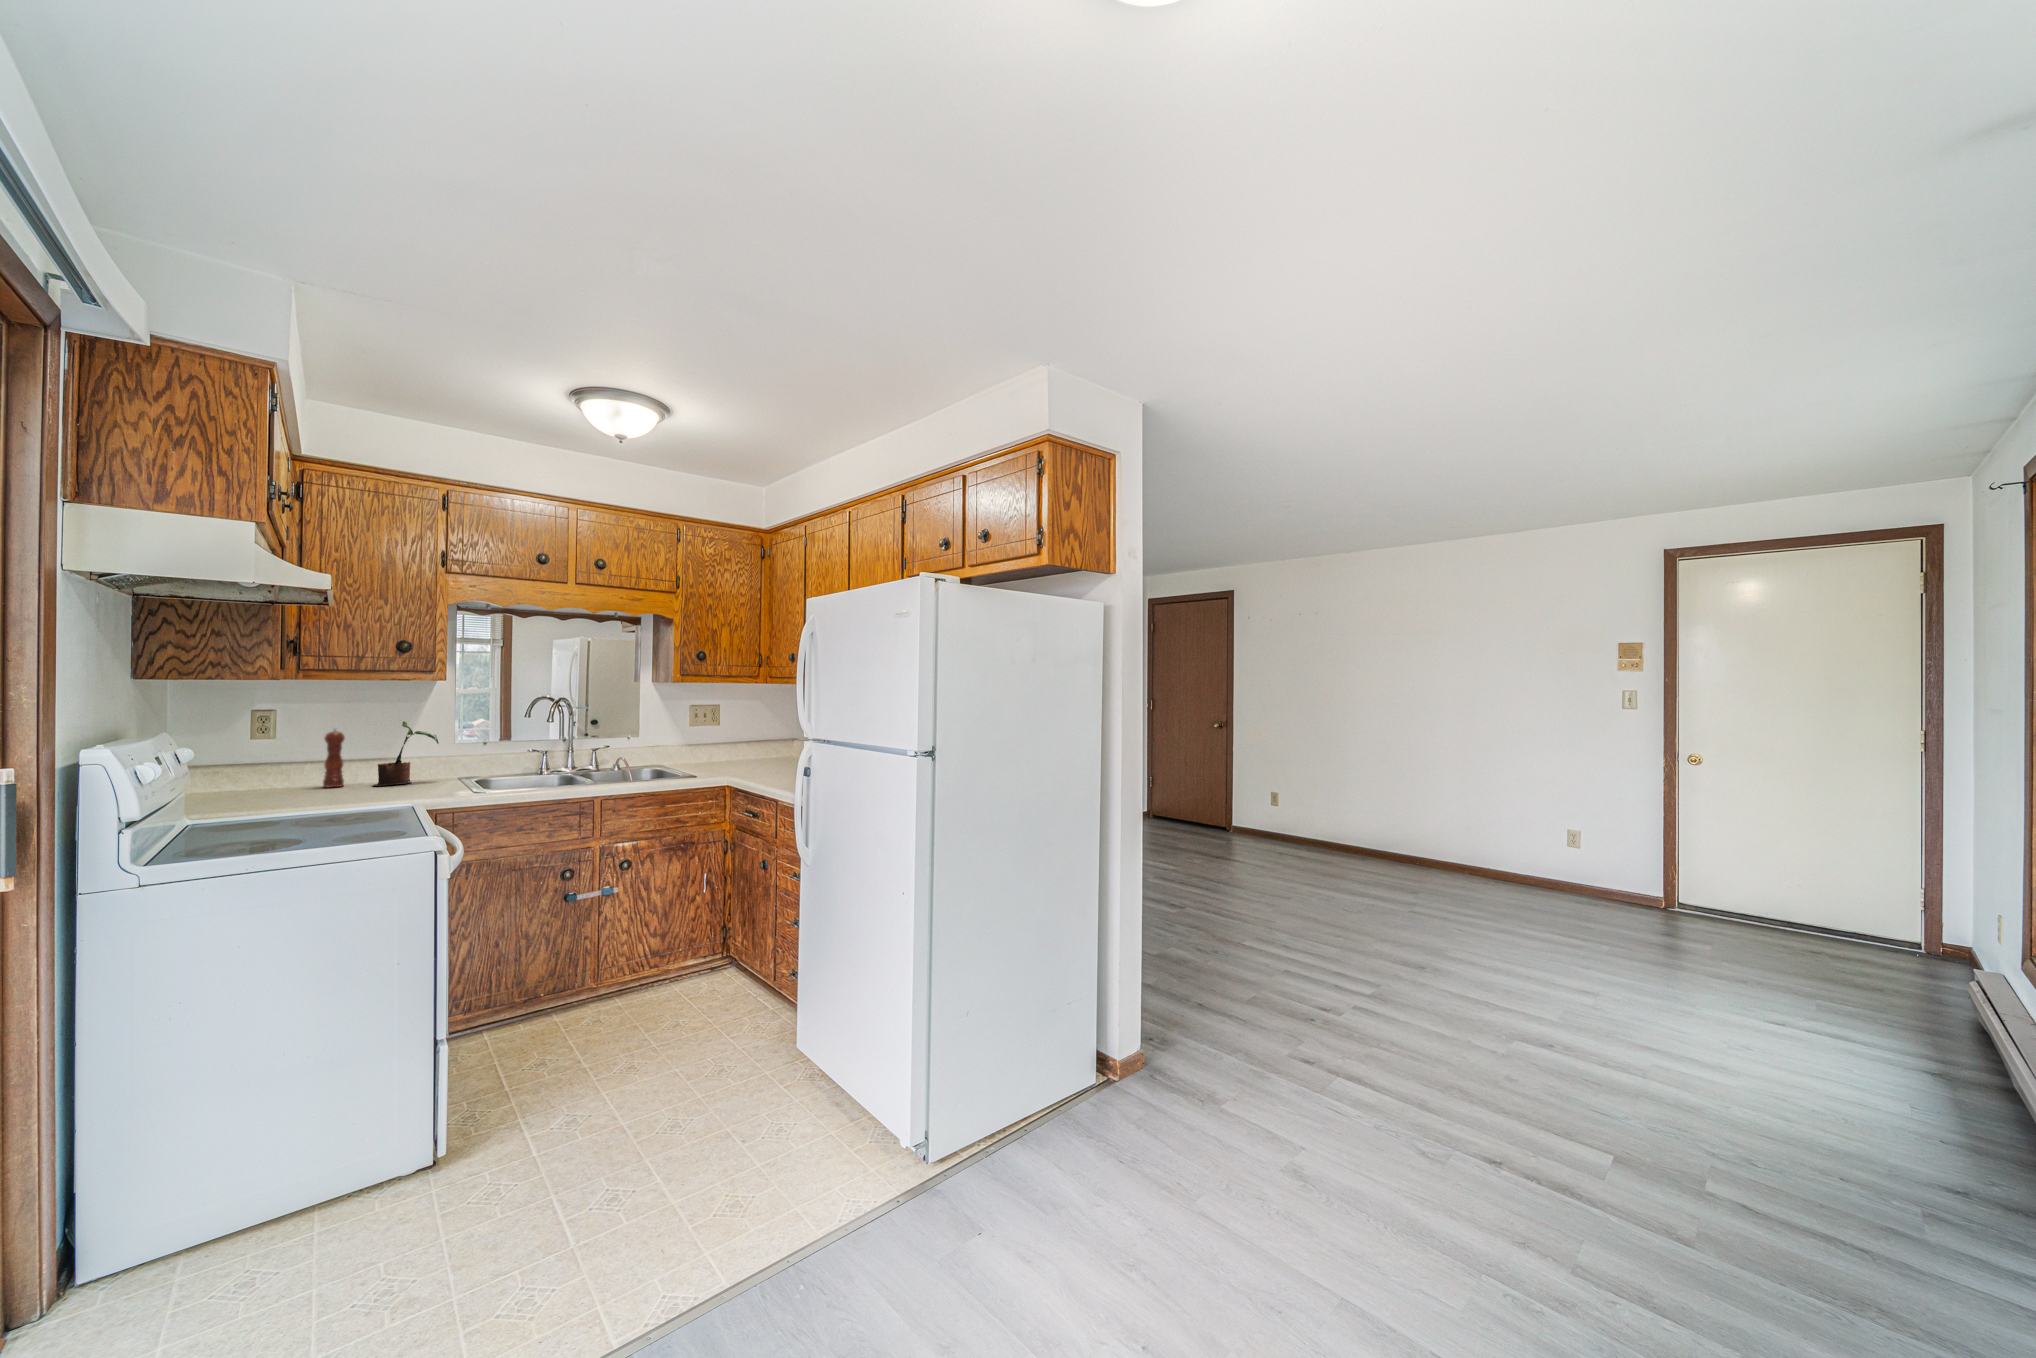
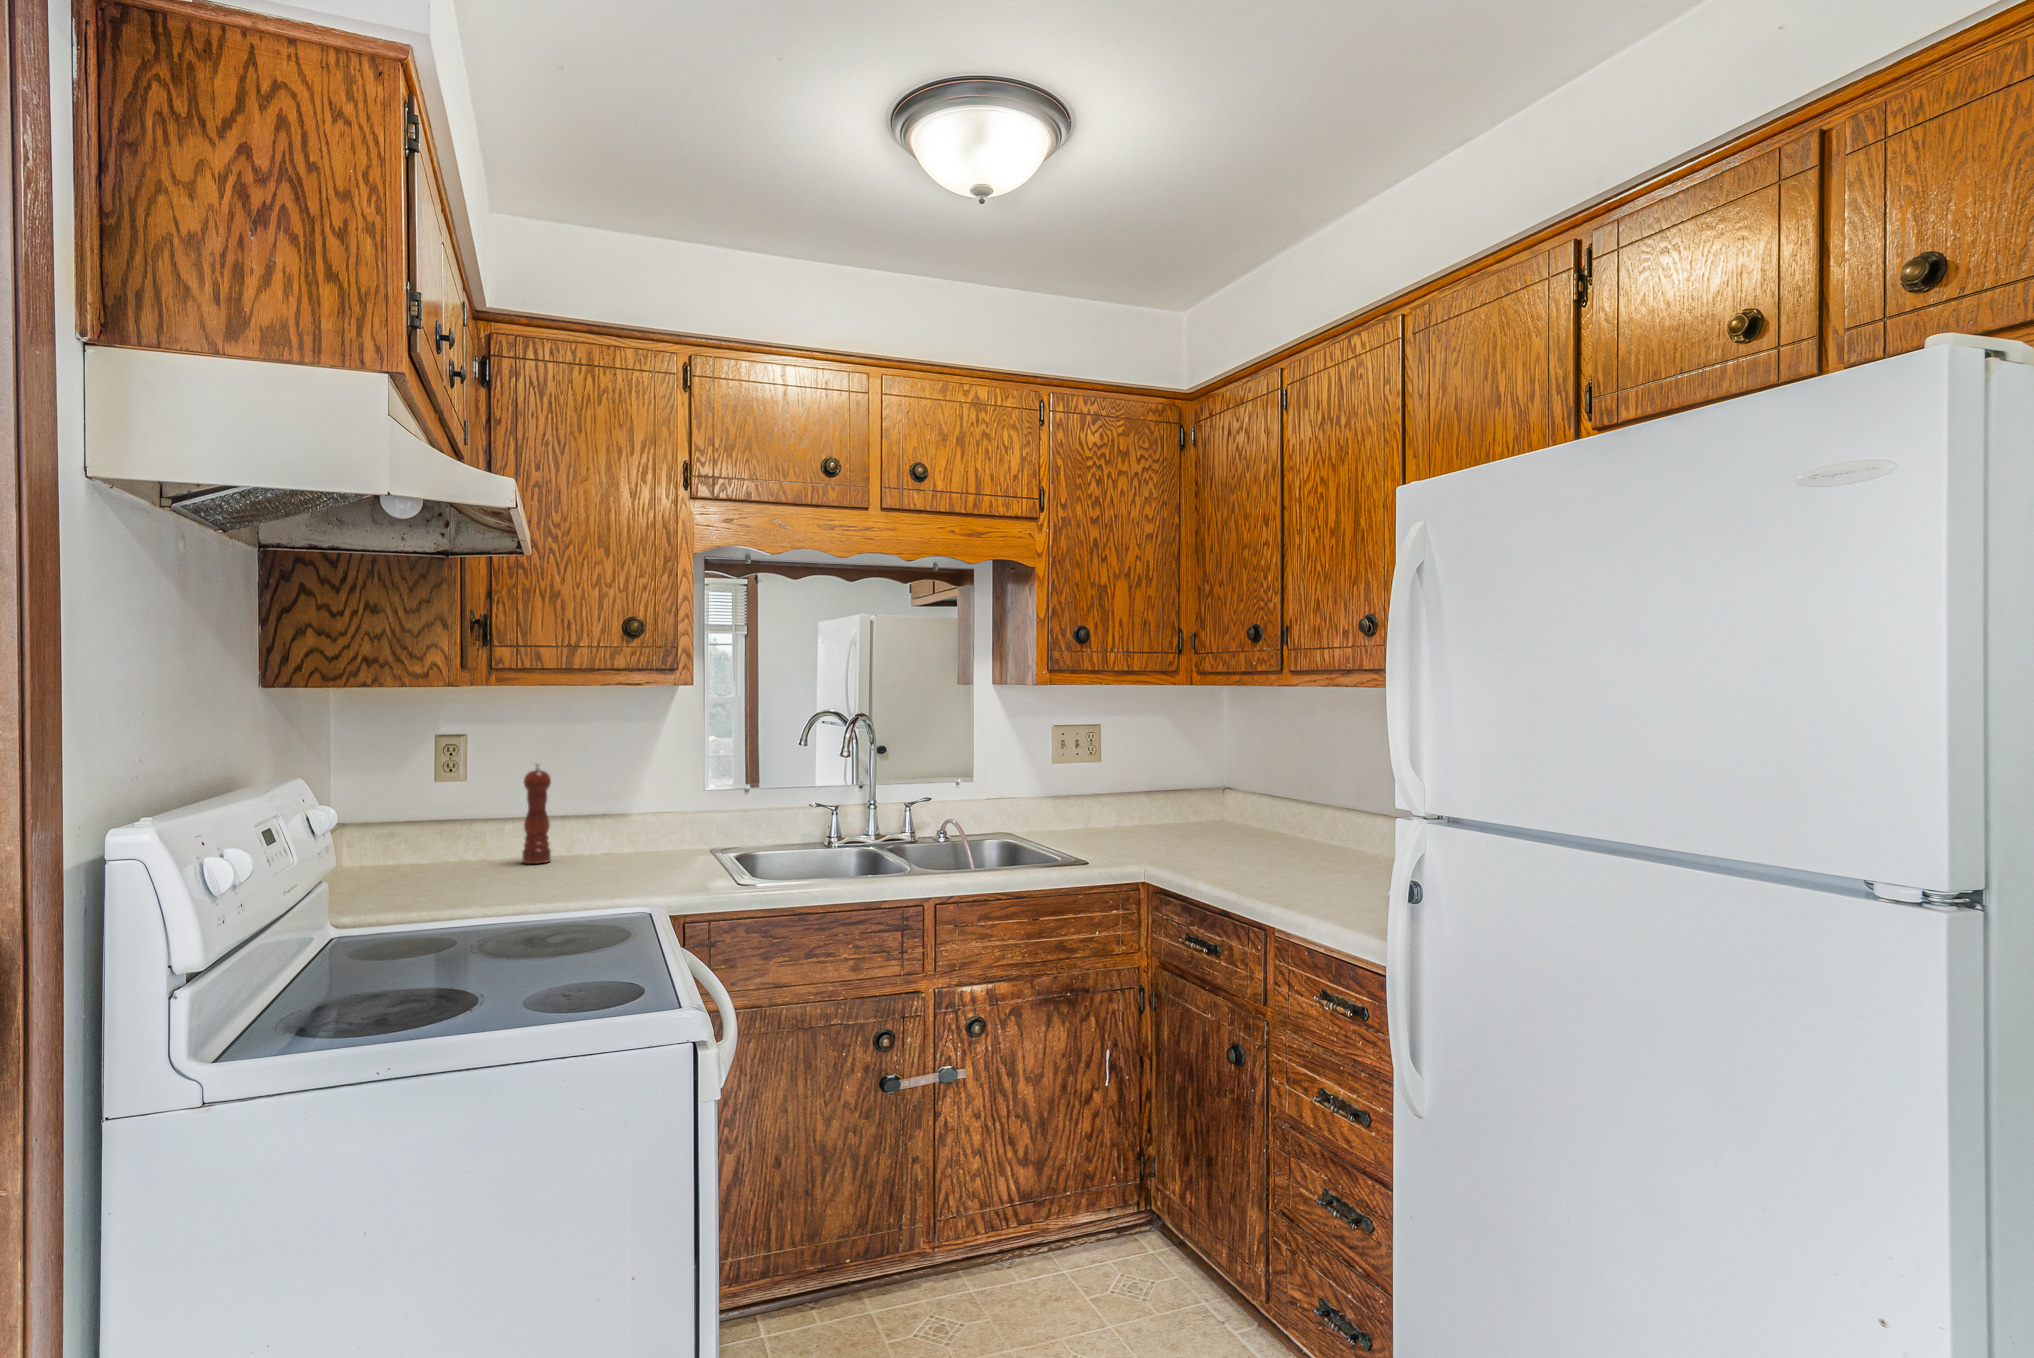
potted plant: present [372,721,439,786] -> none [588,754,681,863]

